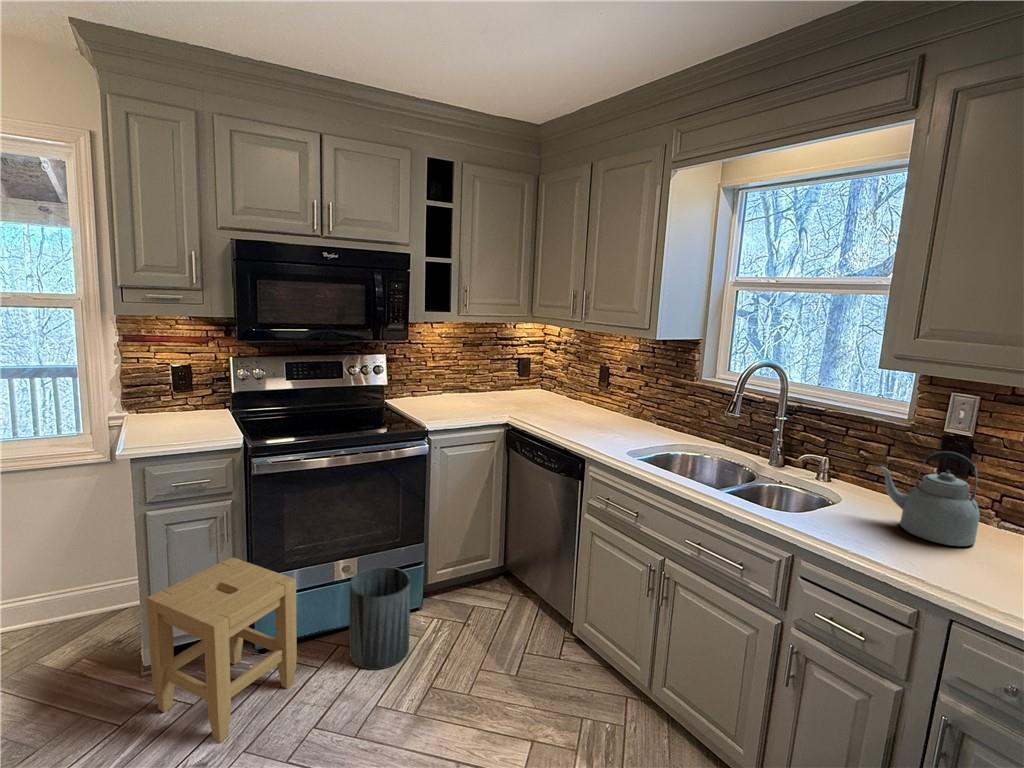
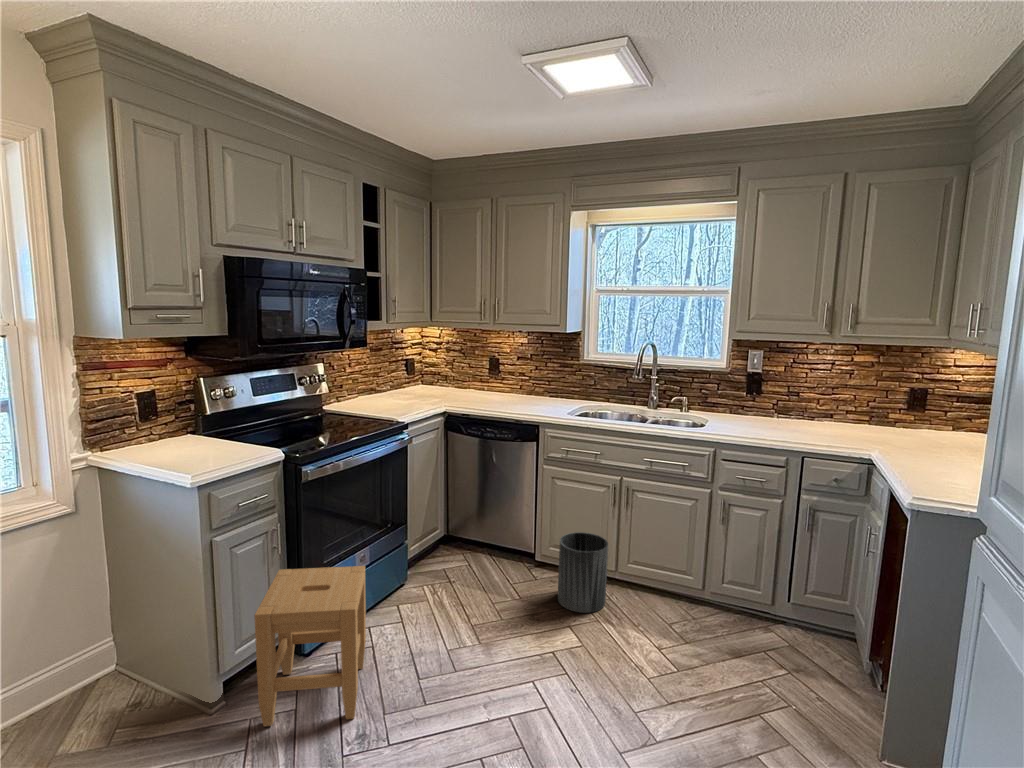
kettle: present [876,451,980,546] -> none [731,379,780,426]
trash can: present [349,567,411,670] -> present [558,532,608,613]

